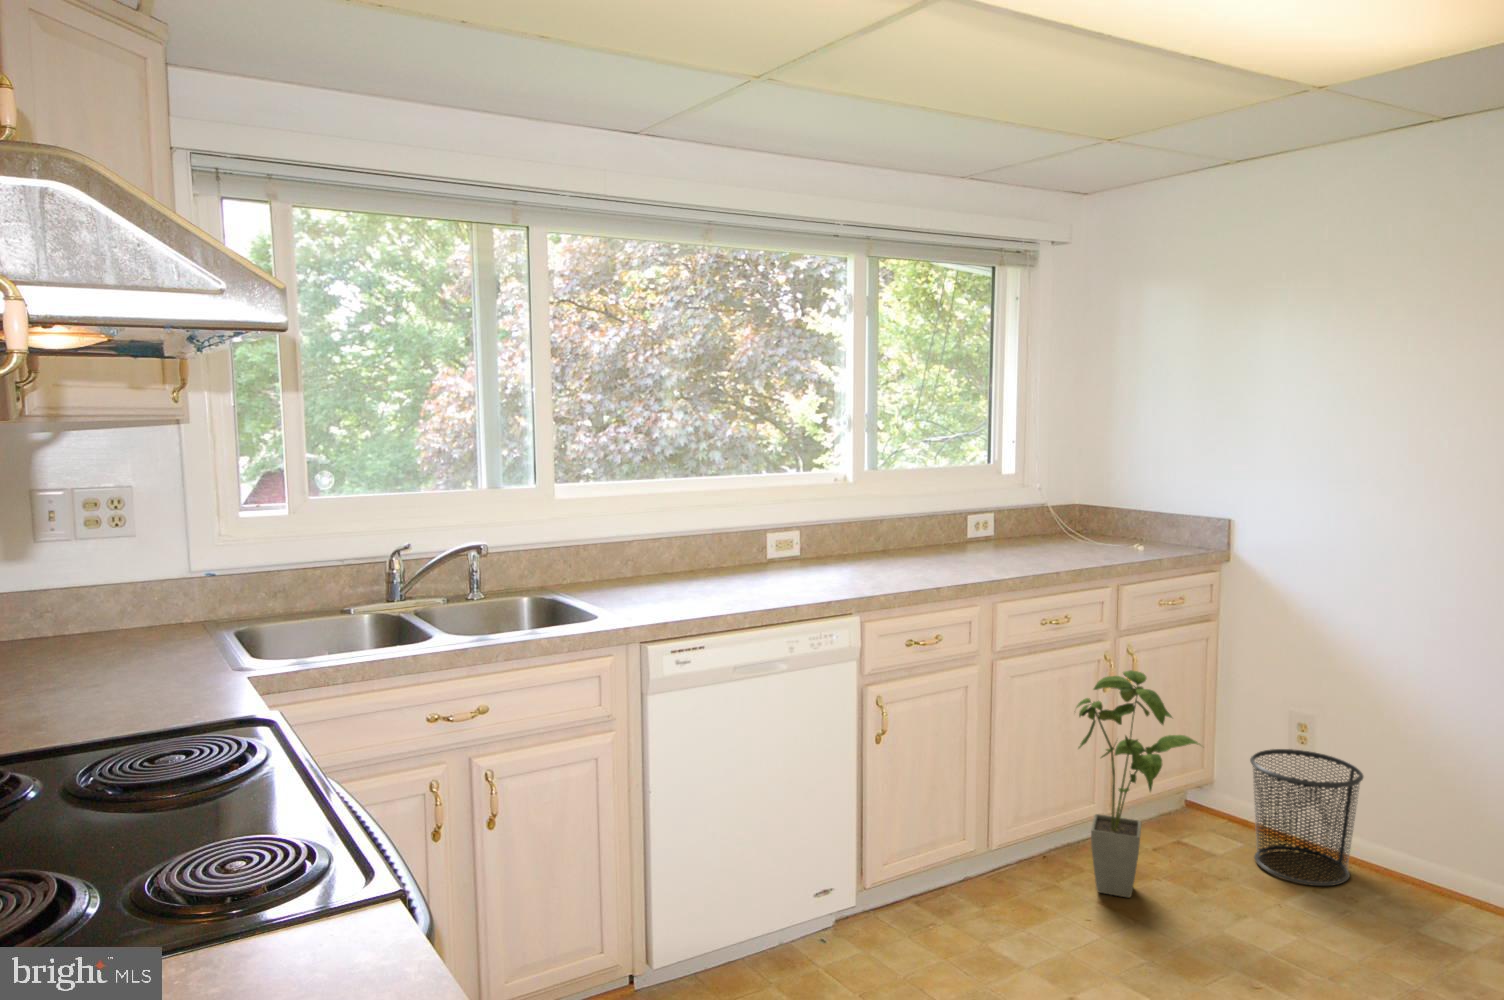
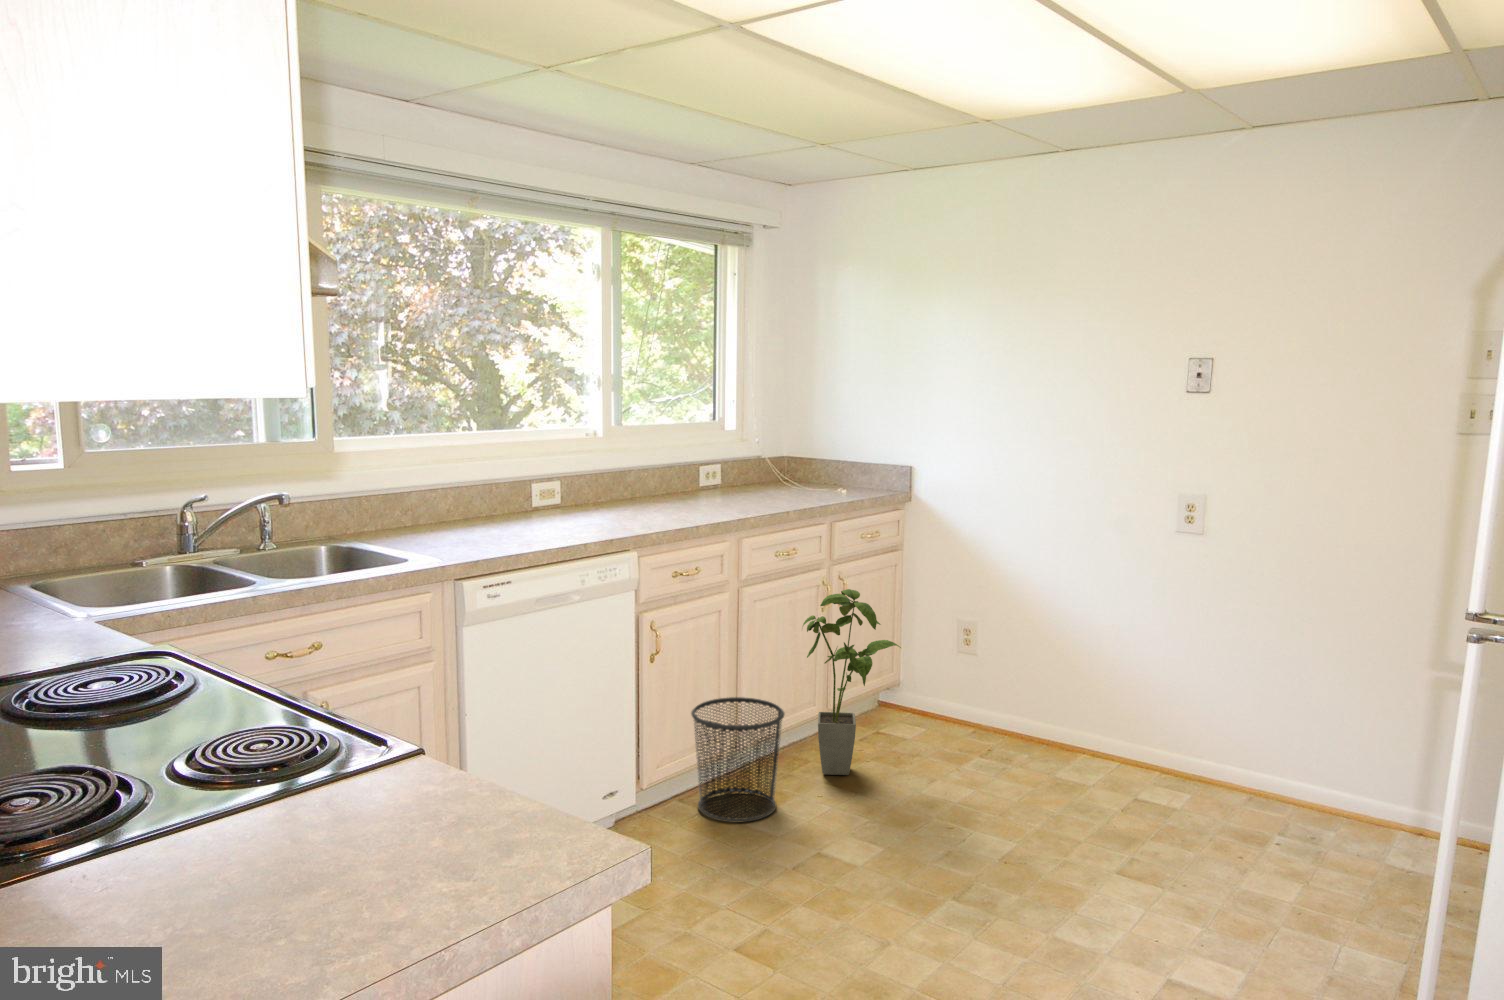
waste bin: present [1250,749,1363,886] -> present [691,697,784,822]

